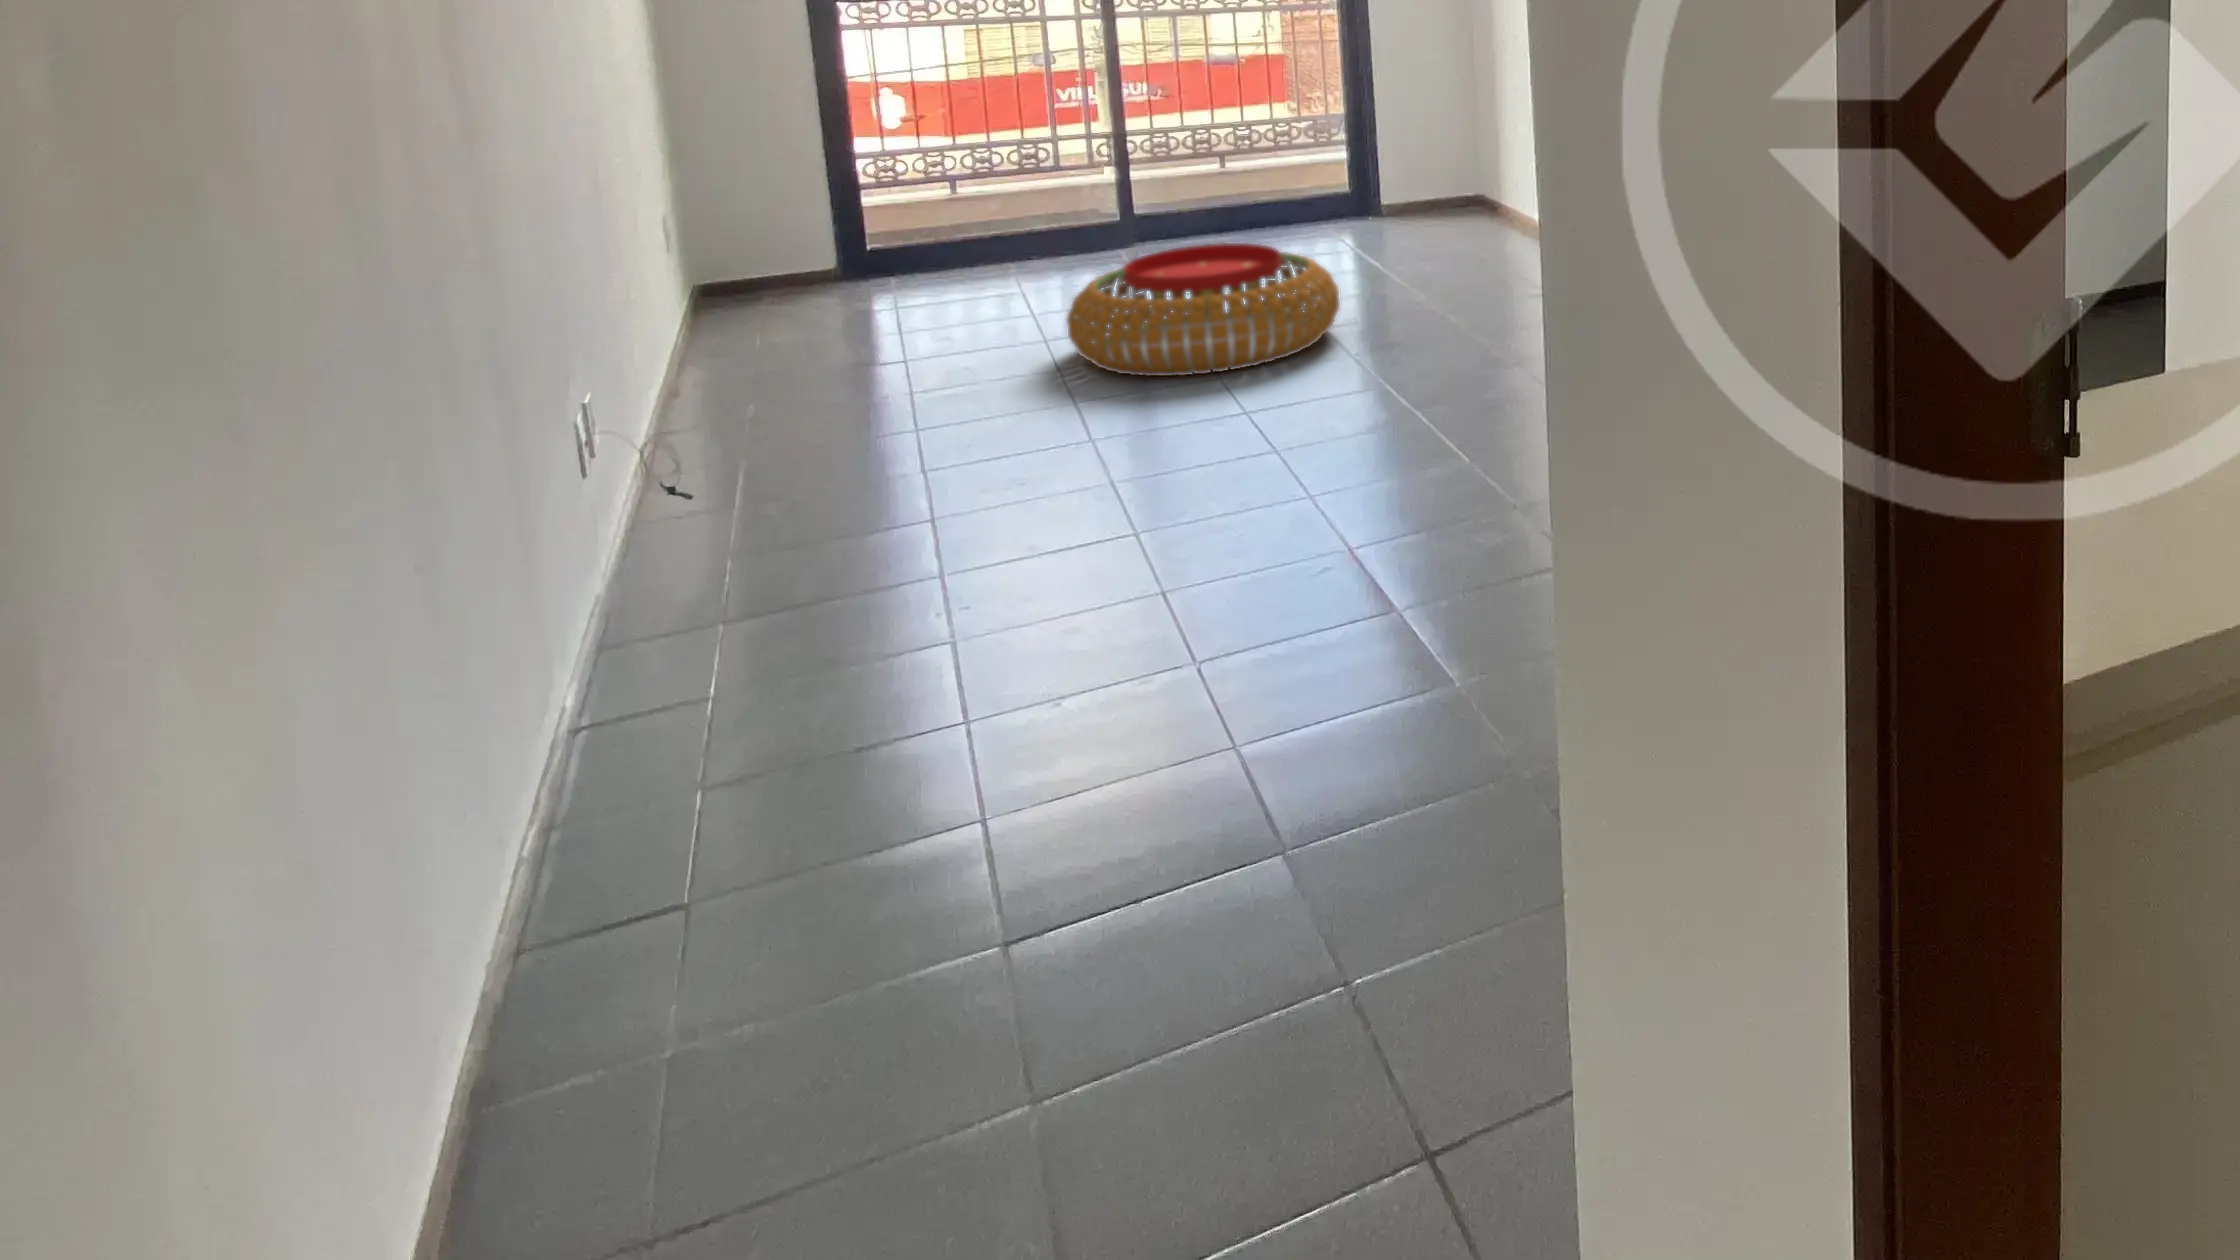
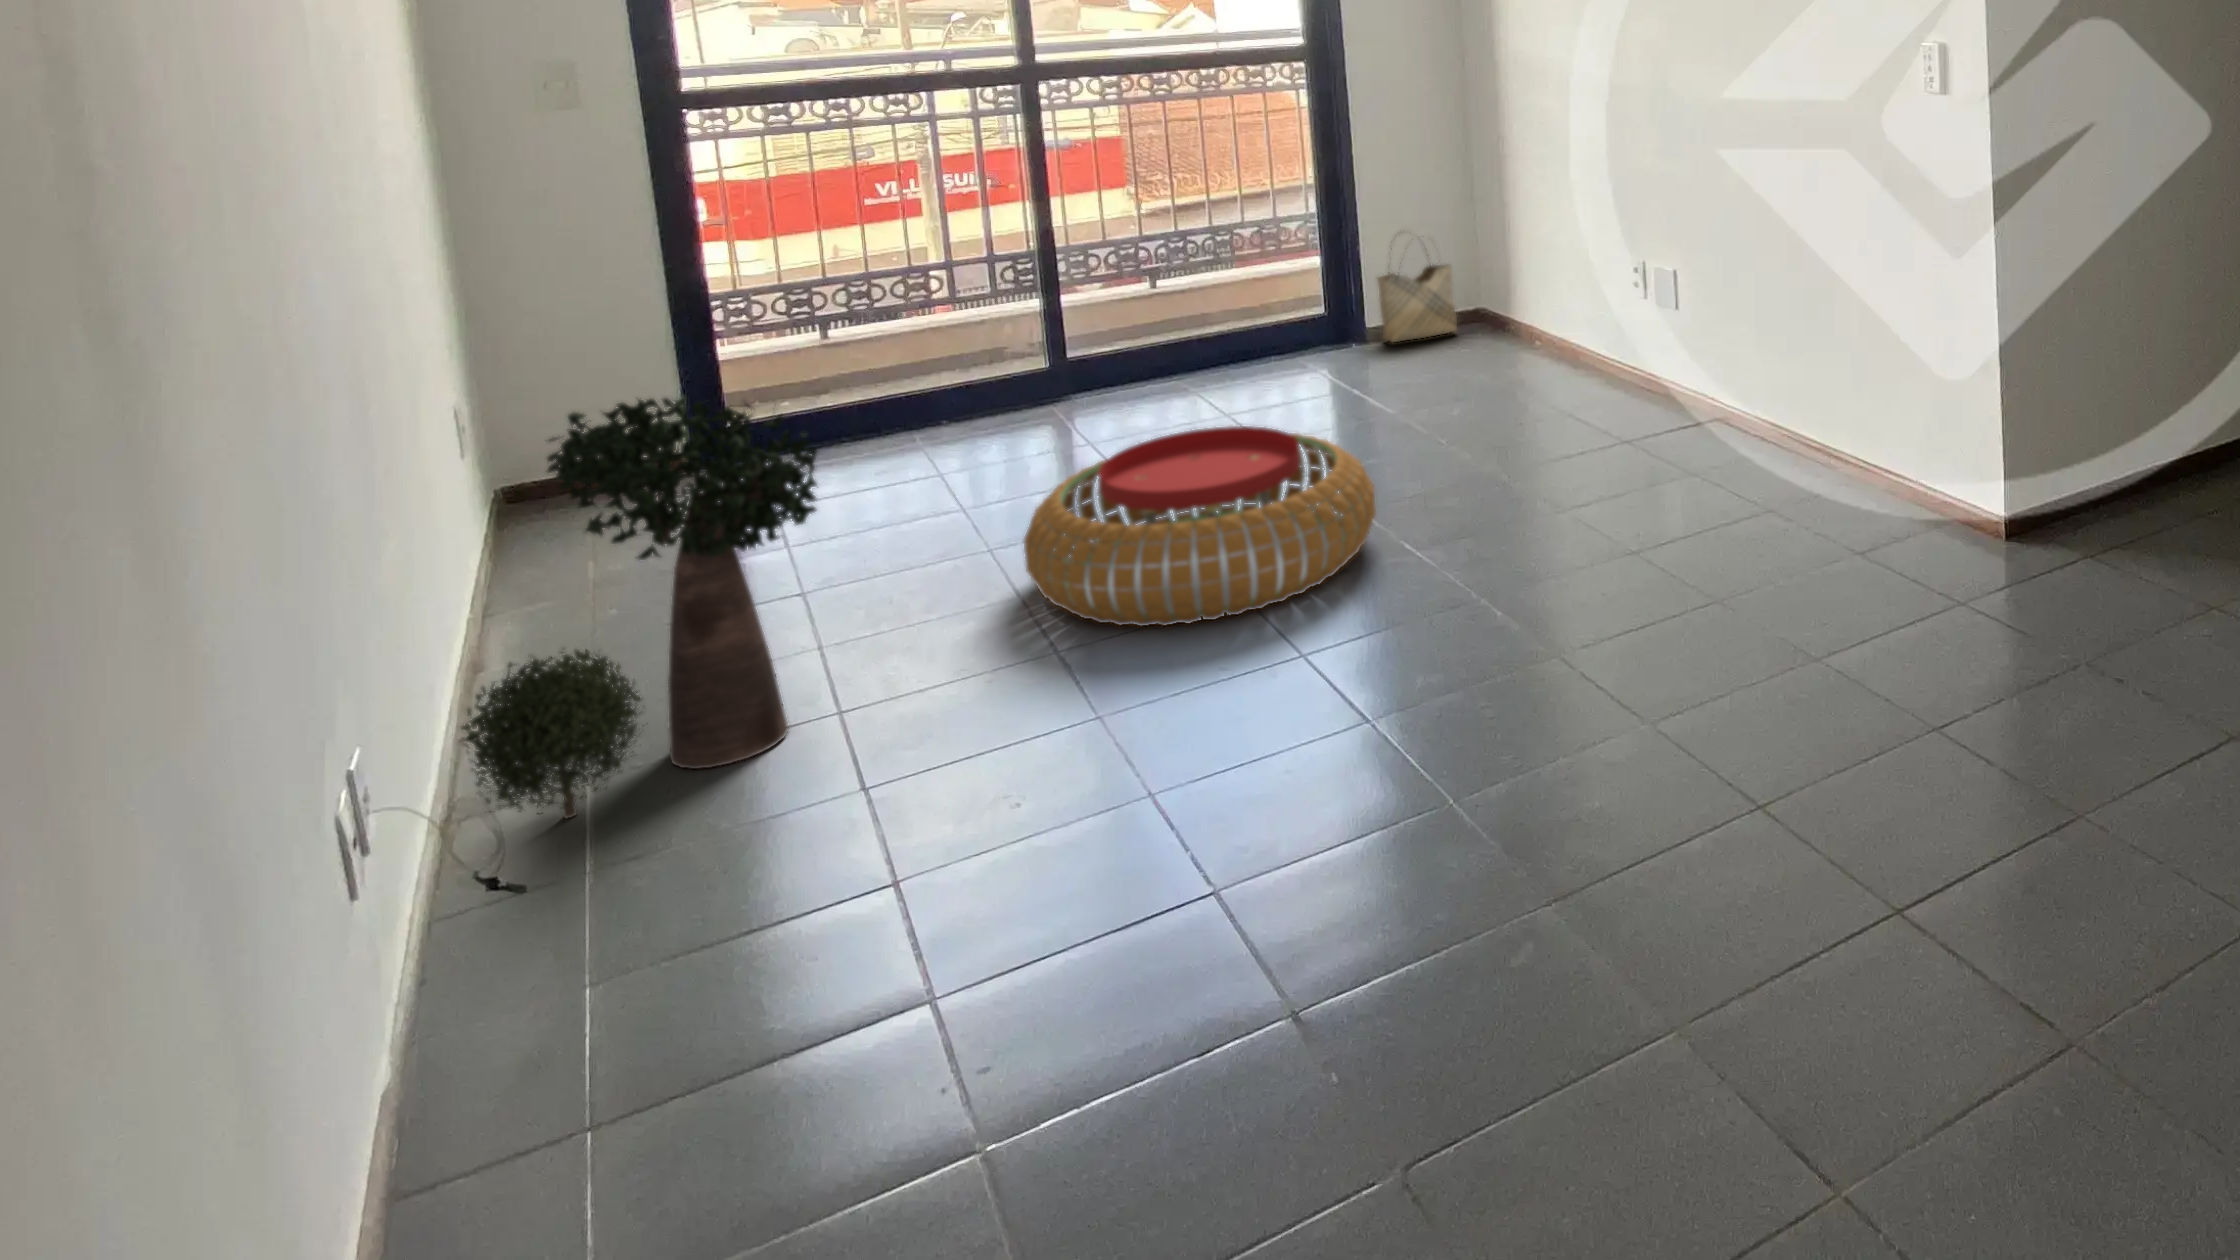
woven basket: none [1393,125,1461,215] -> present [1377,249,1457,342]
potted plant: none [652,172,908,463] -> present [461,398,817,818]

